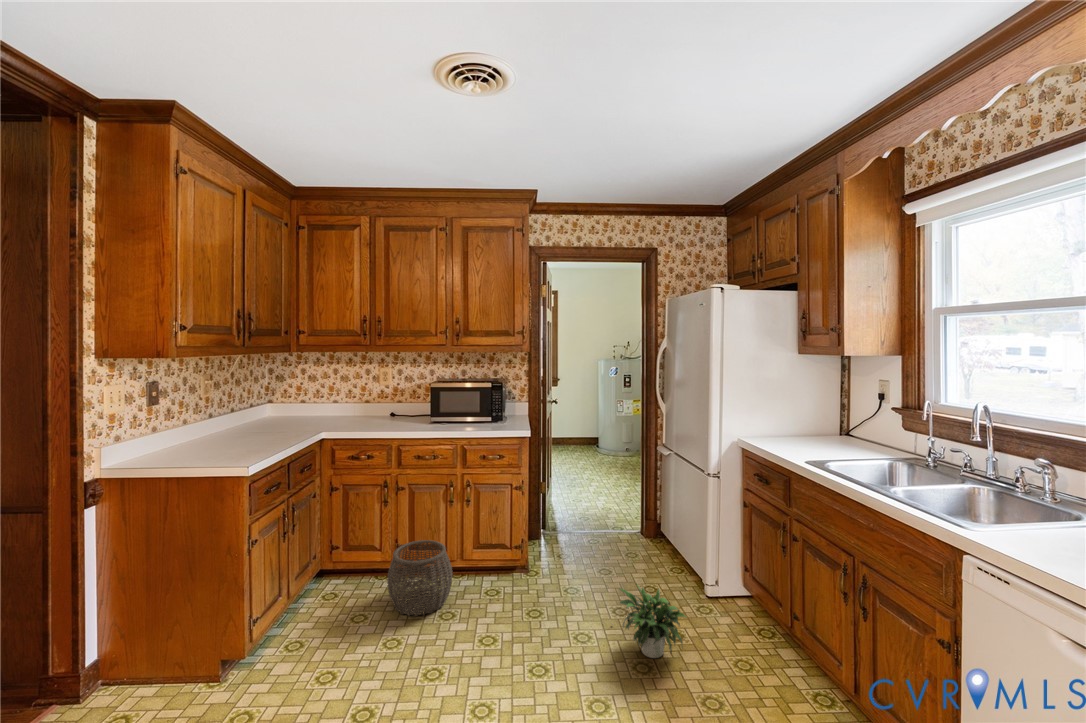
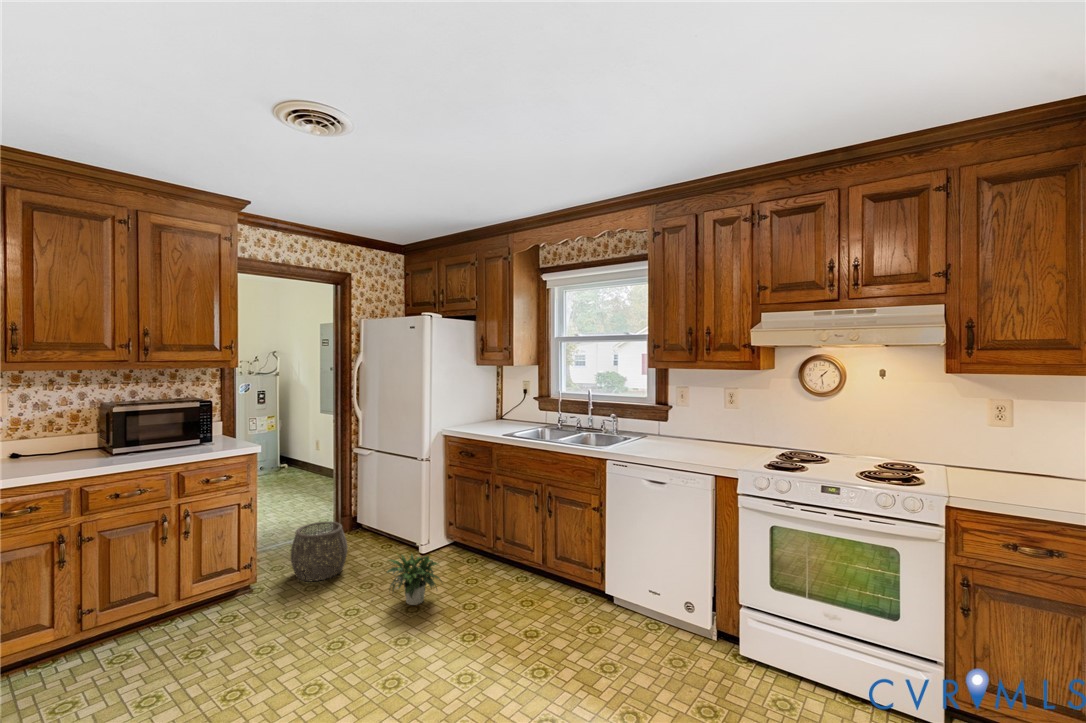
woven basket: present [387,540,453,616] -> present [291,522,347,581]

